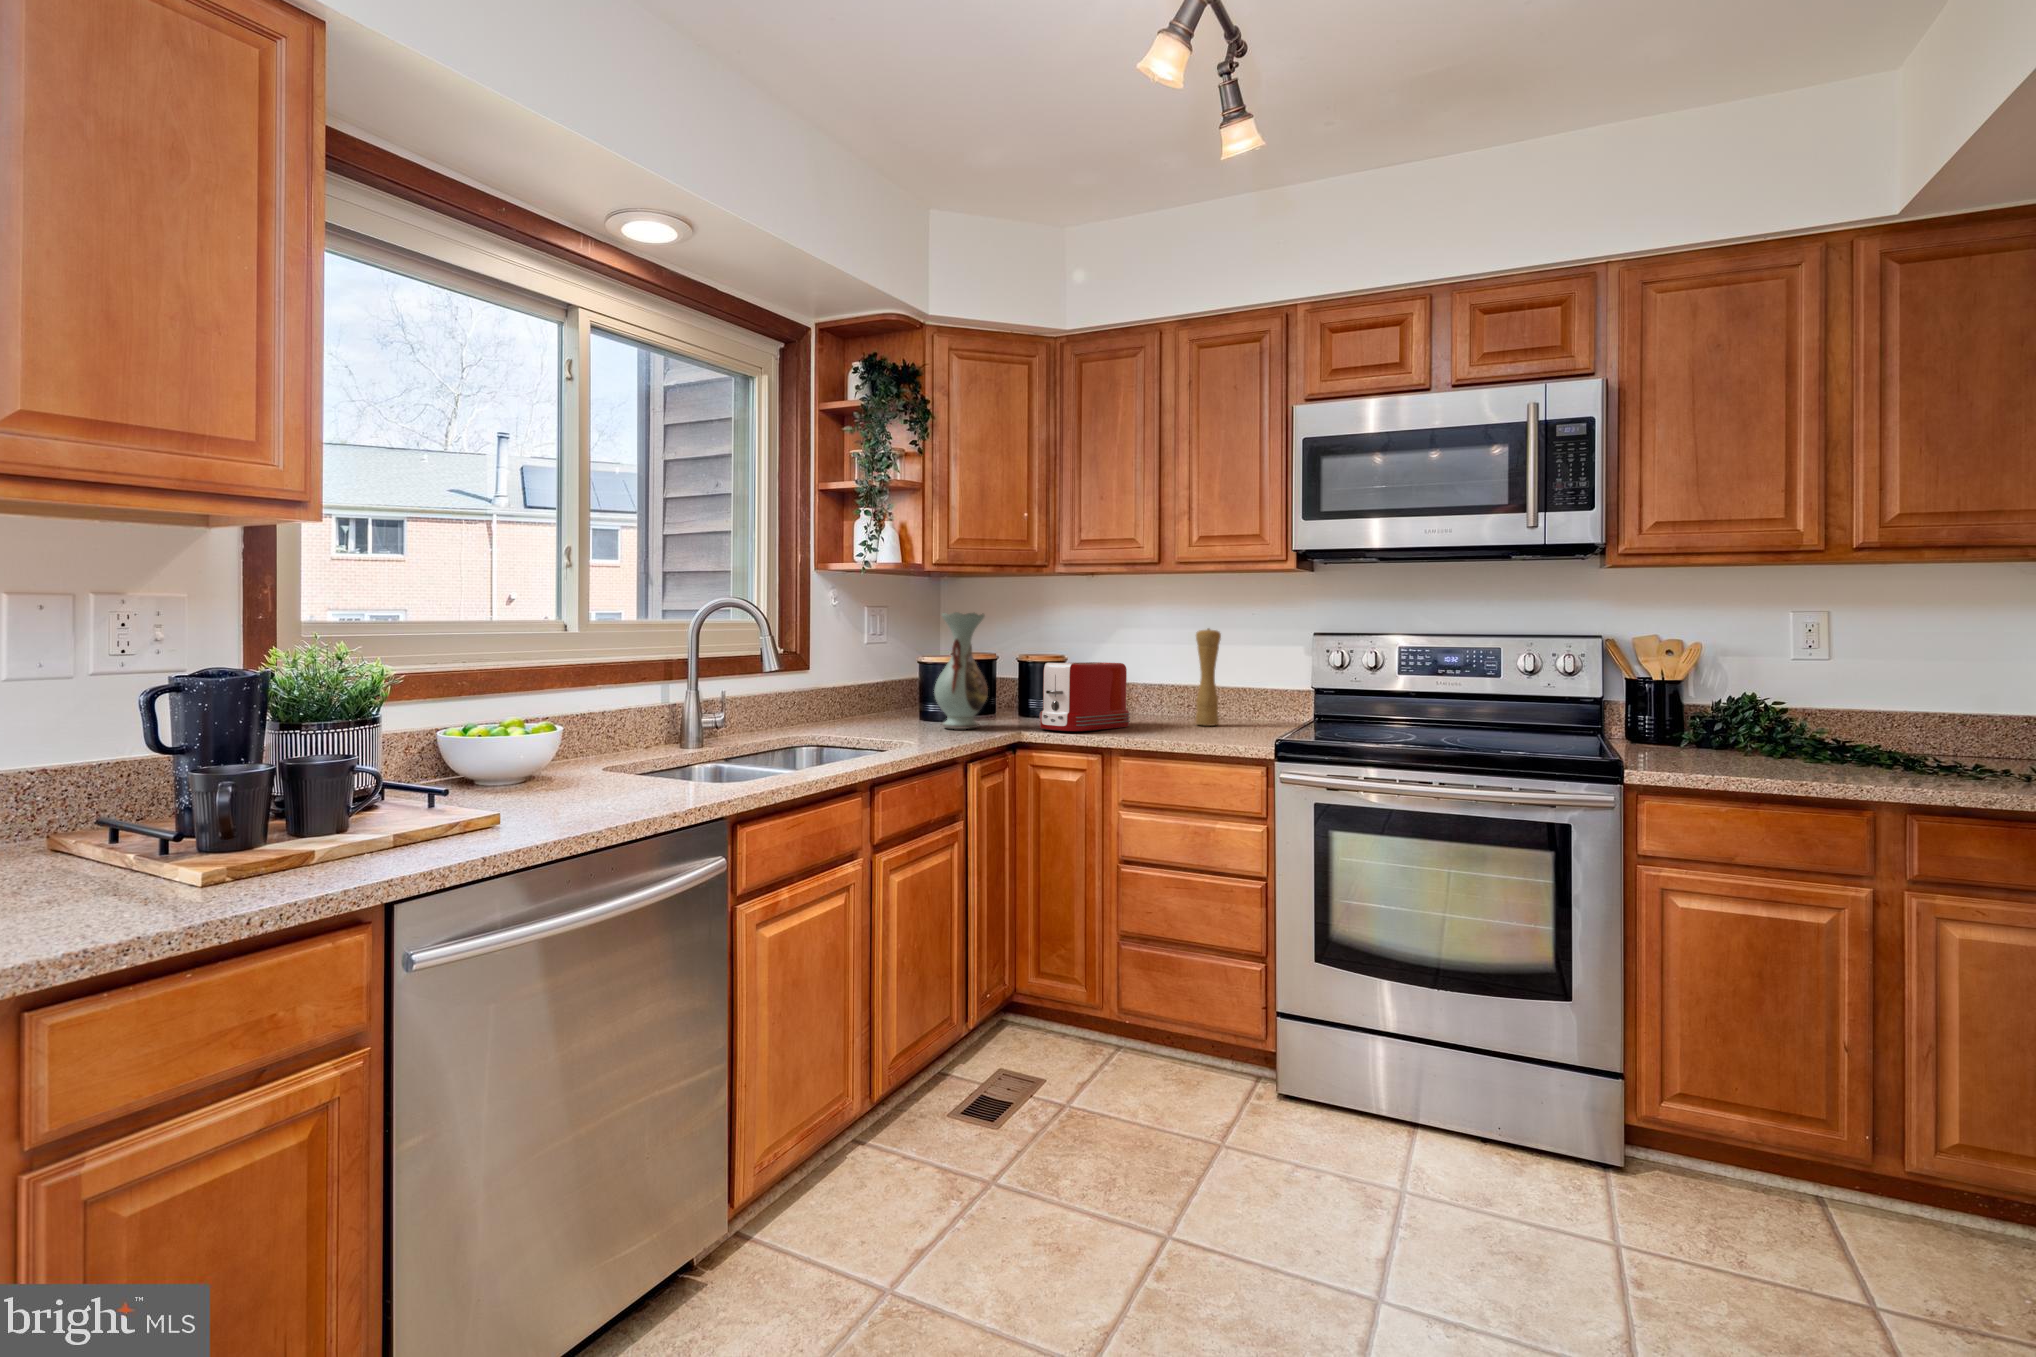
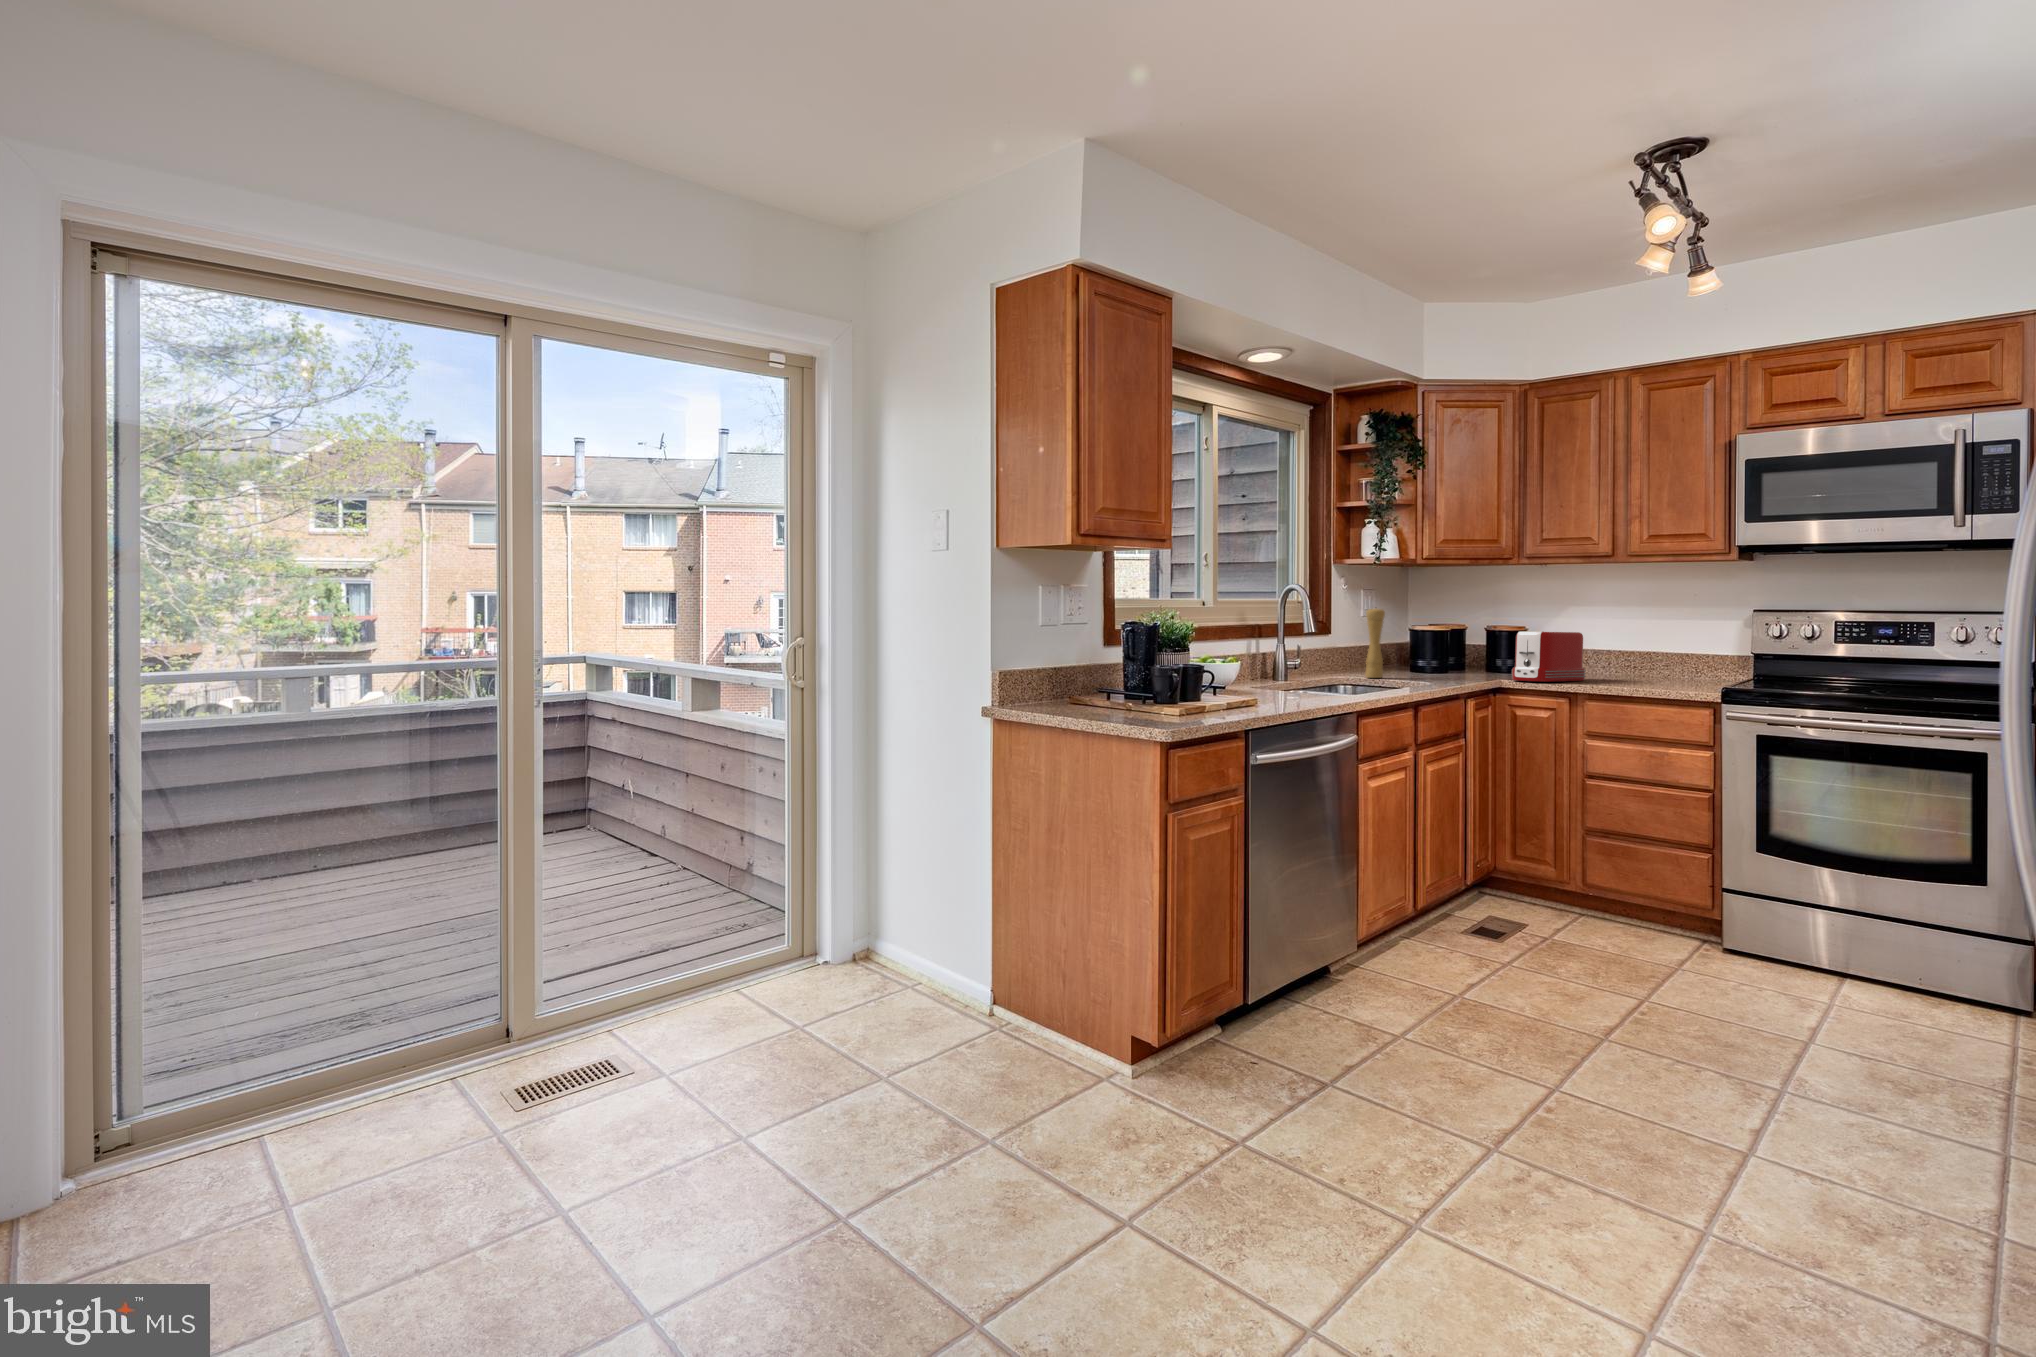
decorative vase: present [934,612,988,729] -> none [1427,594,1469,680]
pepper mill: present [1196,628,1221,726] -> present [1365,608,1385,678]

